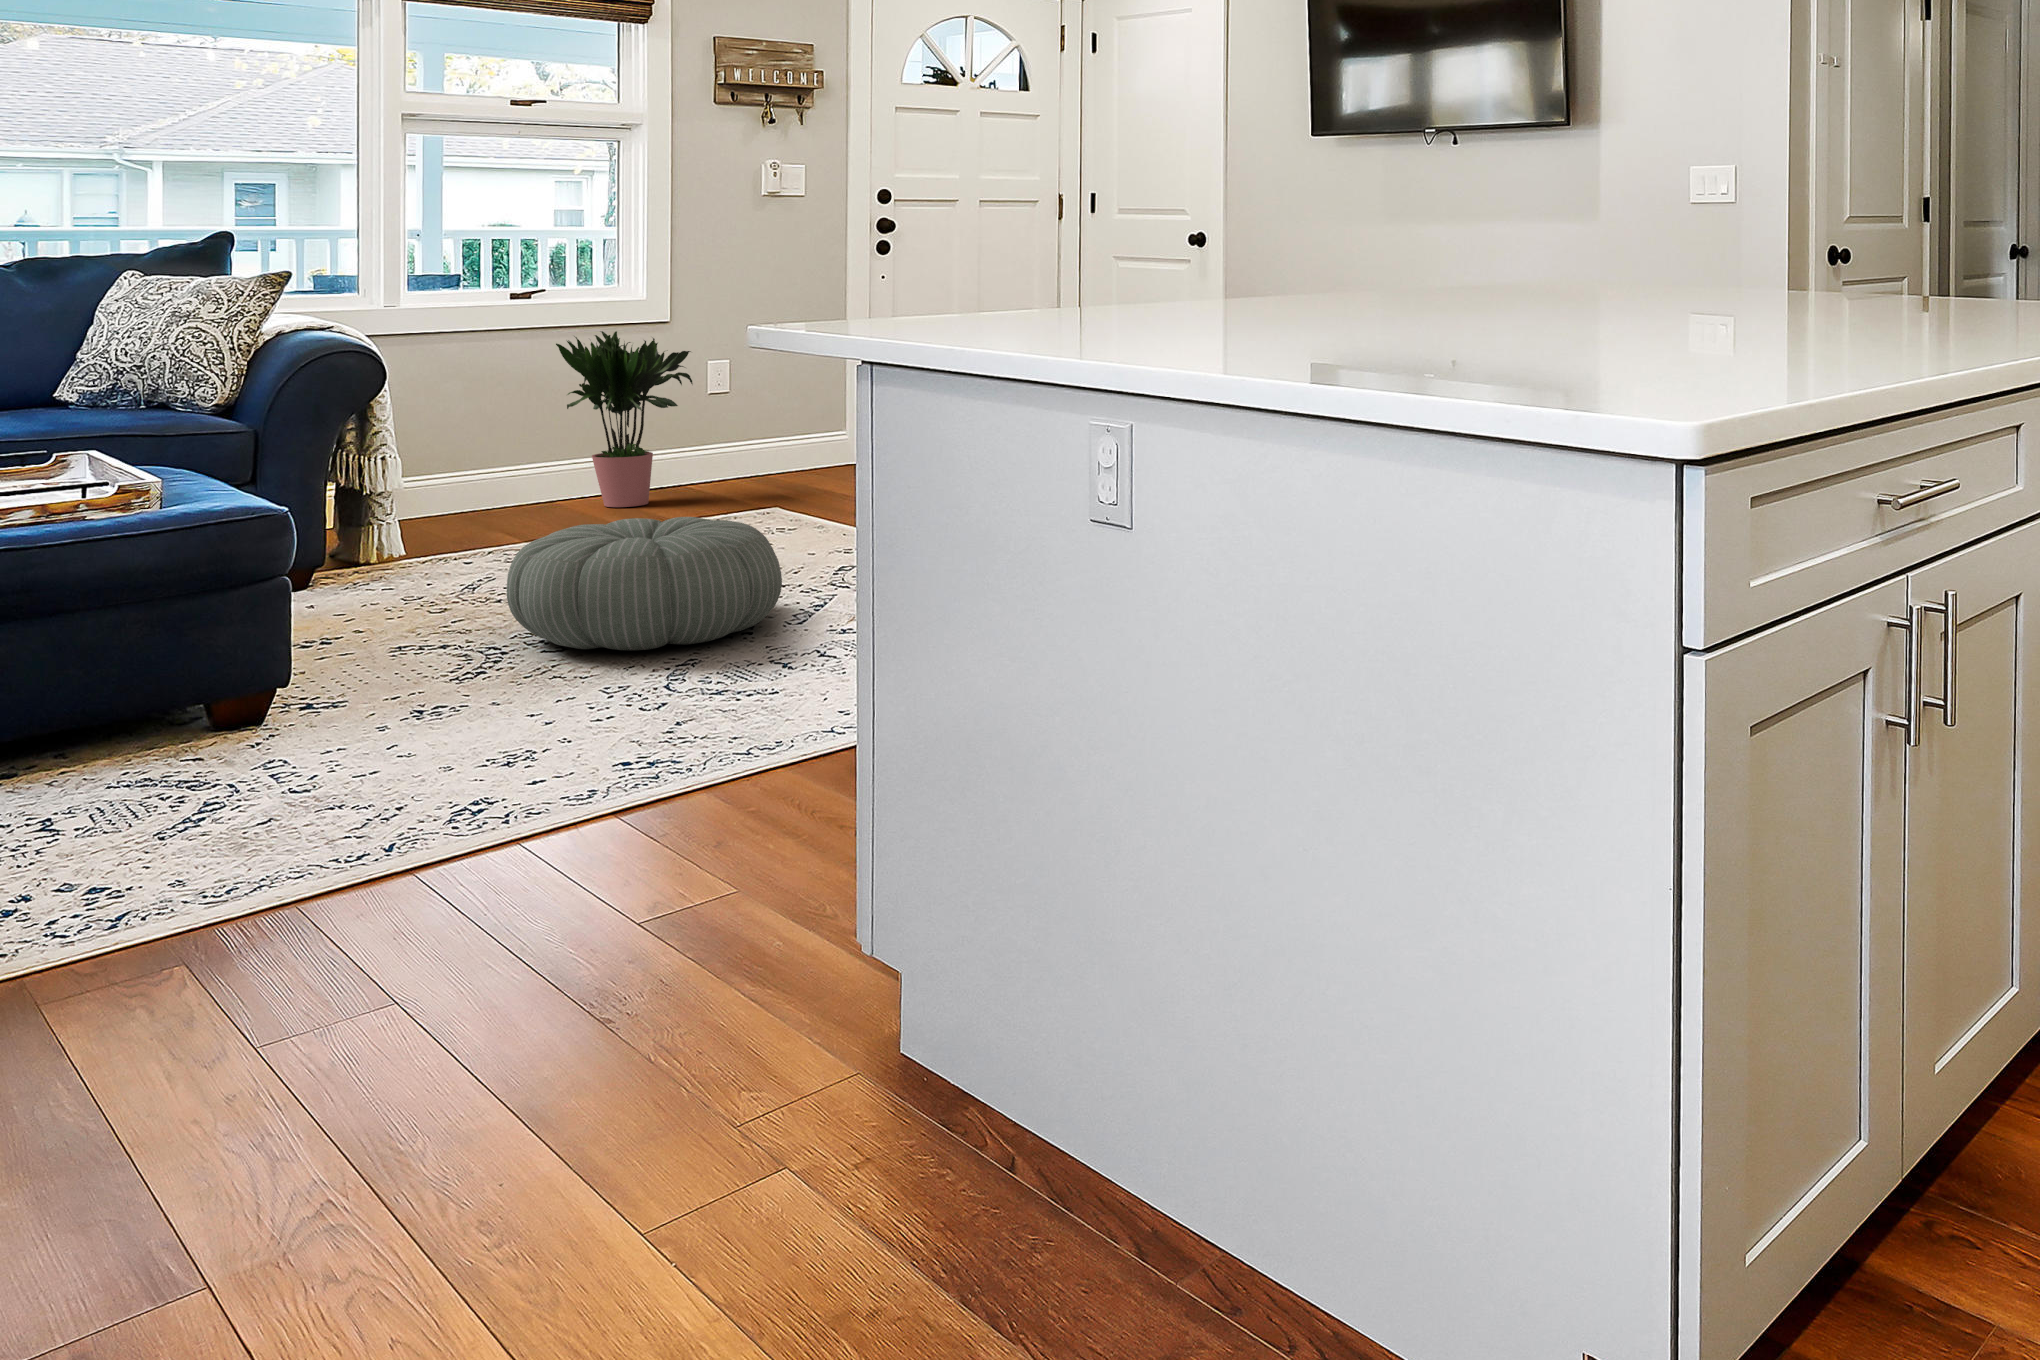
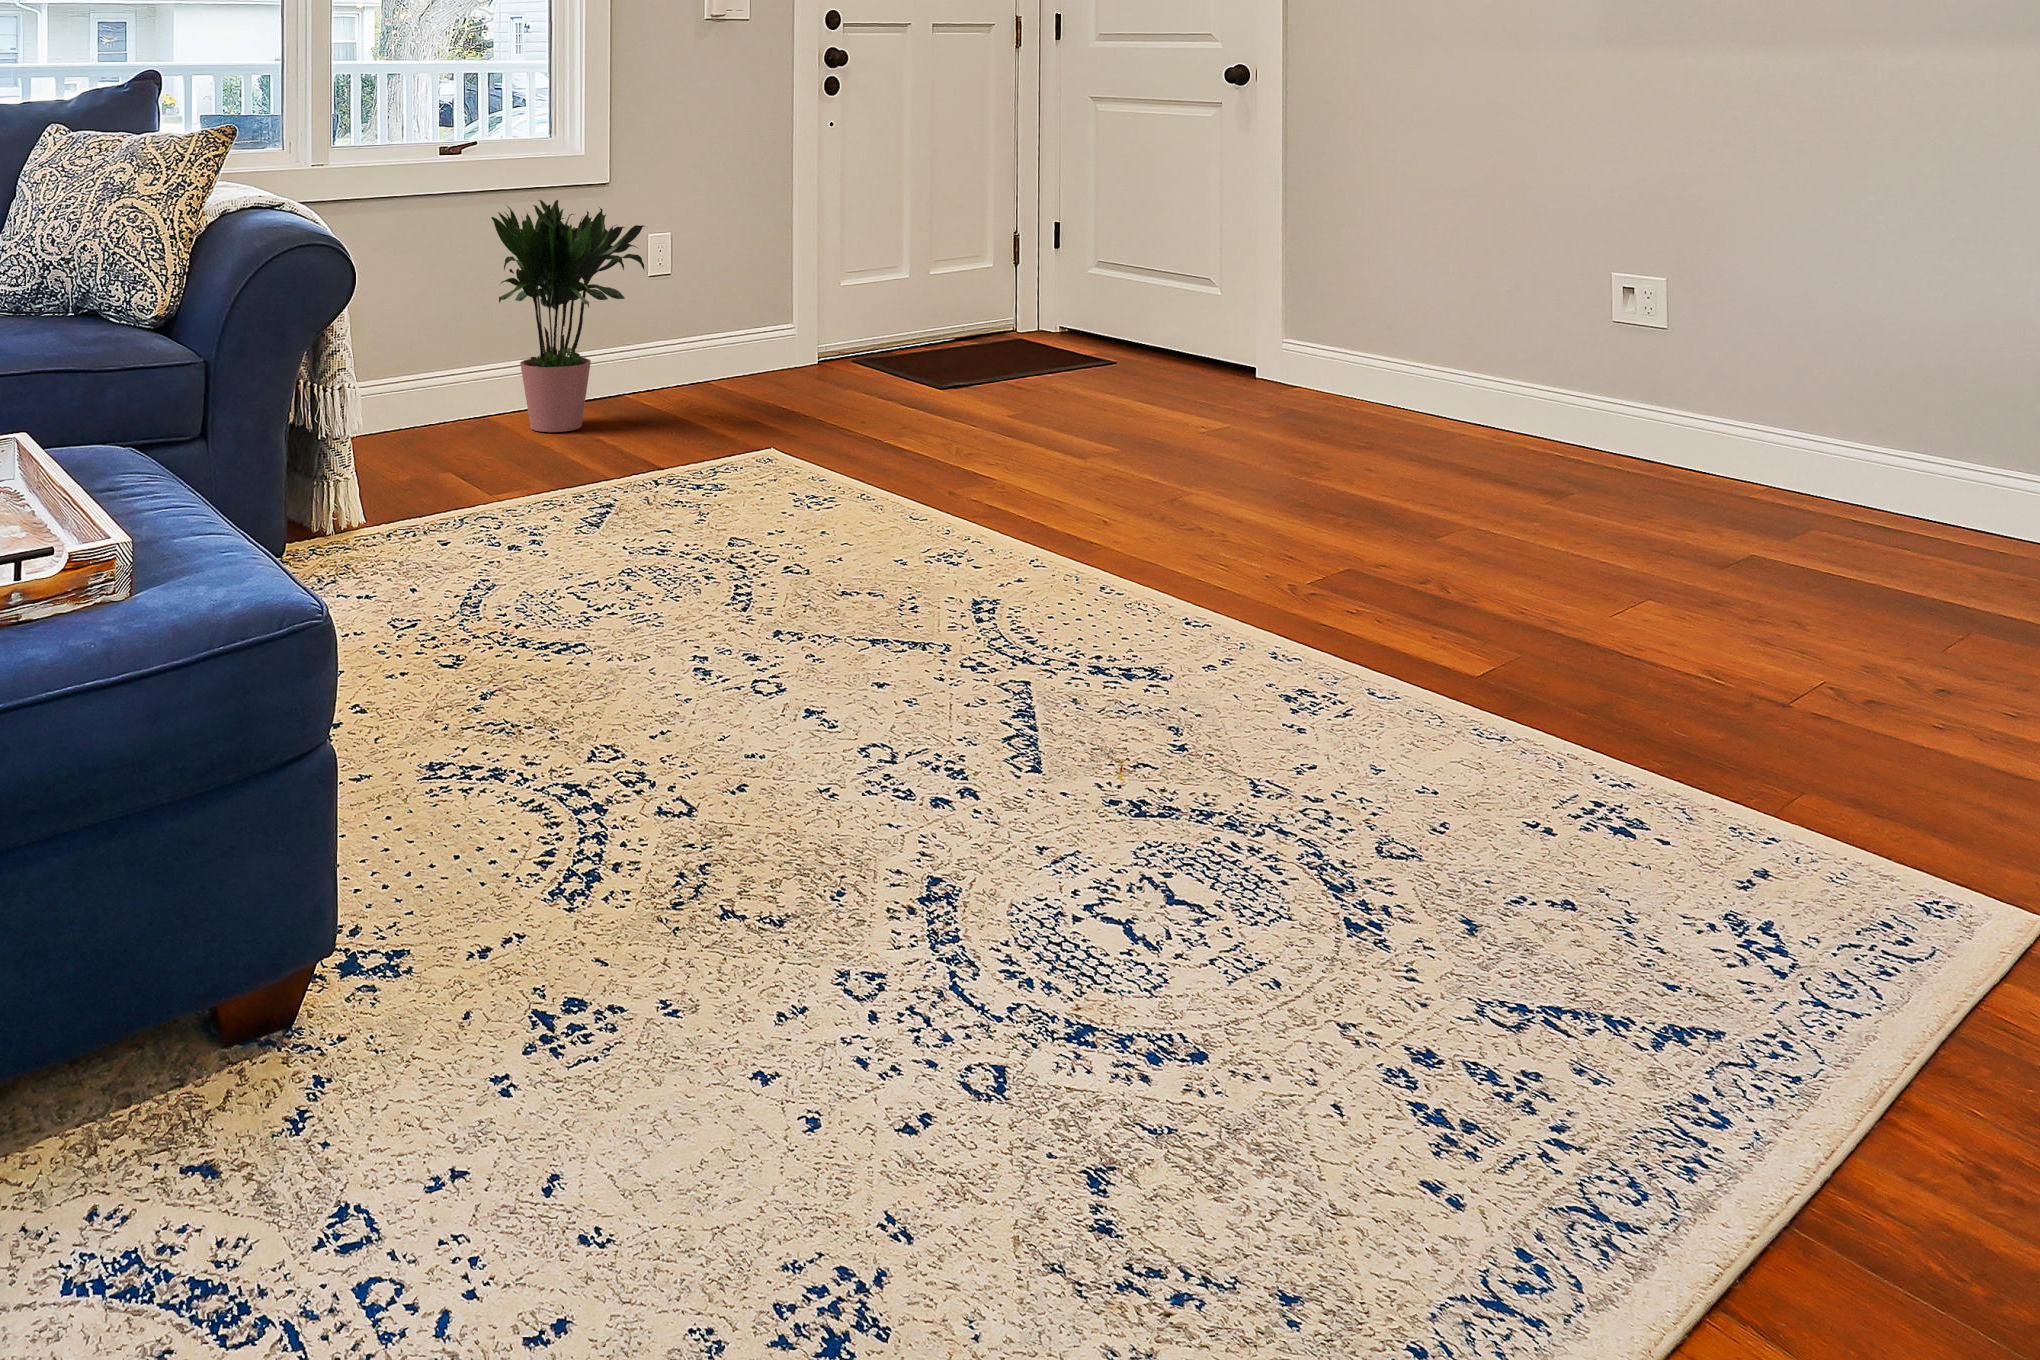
pouf: present [507,517,782,650] -> none [602,510,1003,763]

